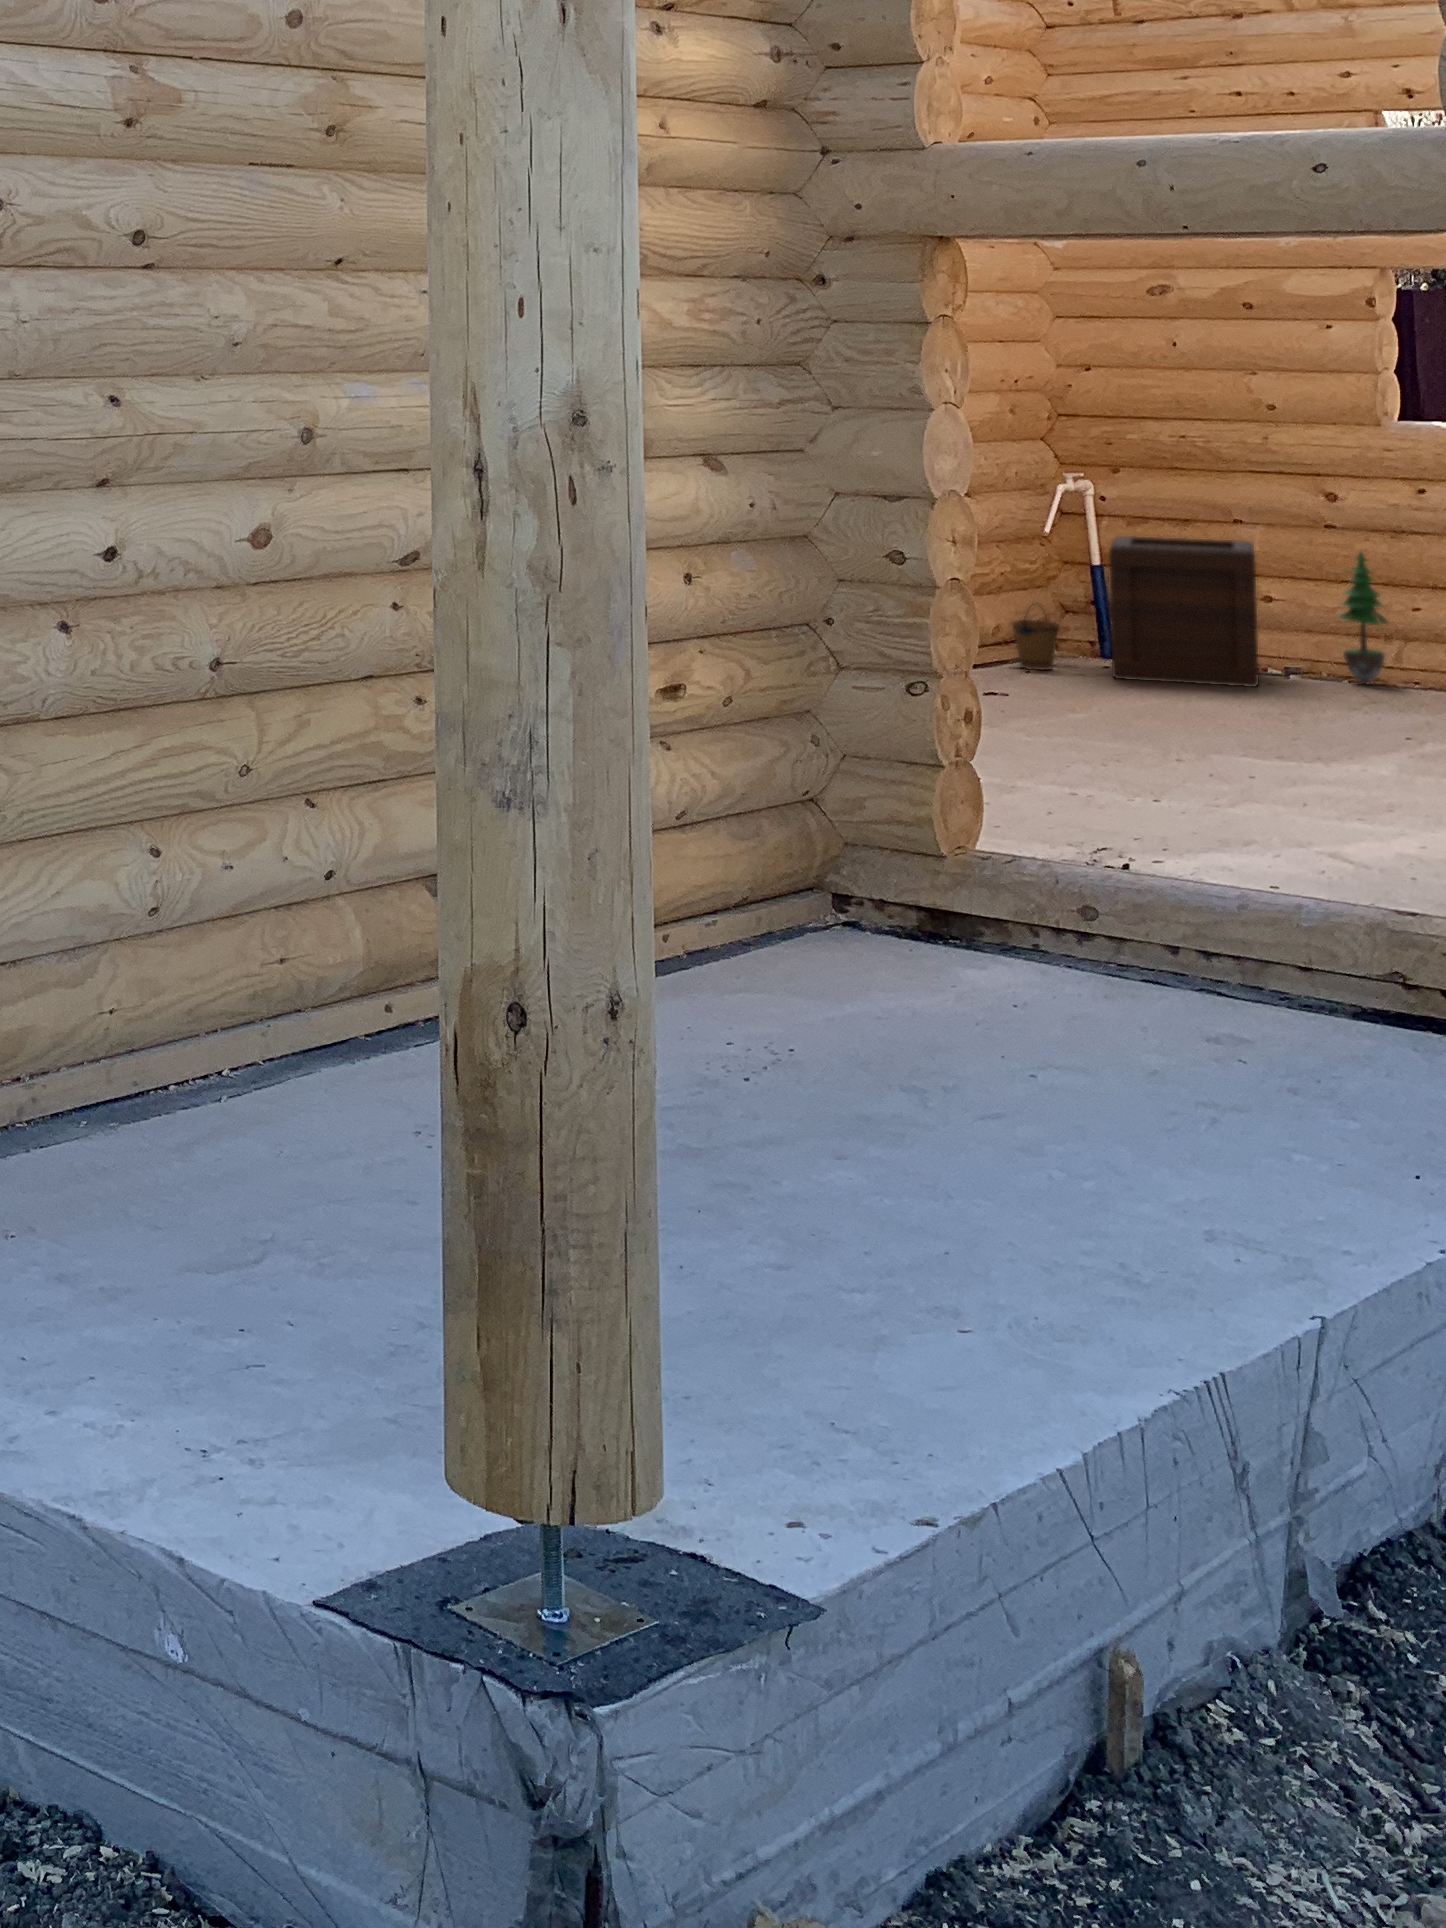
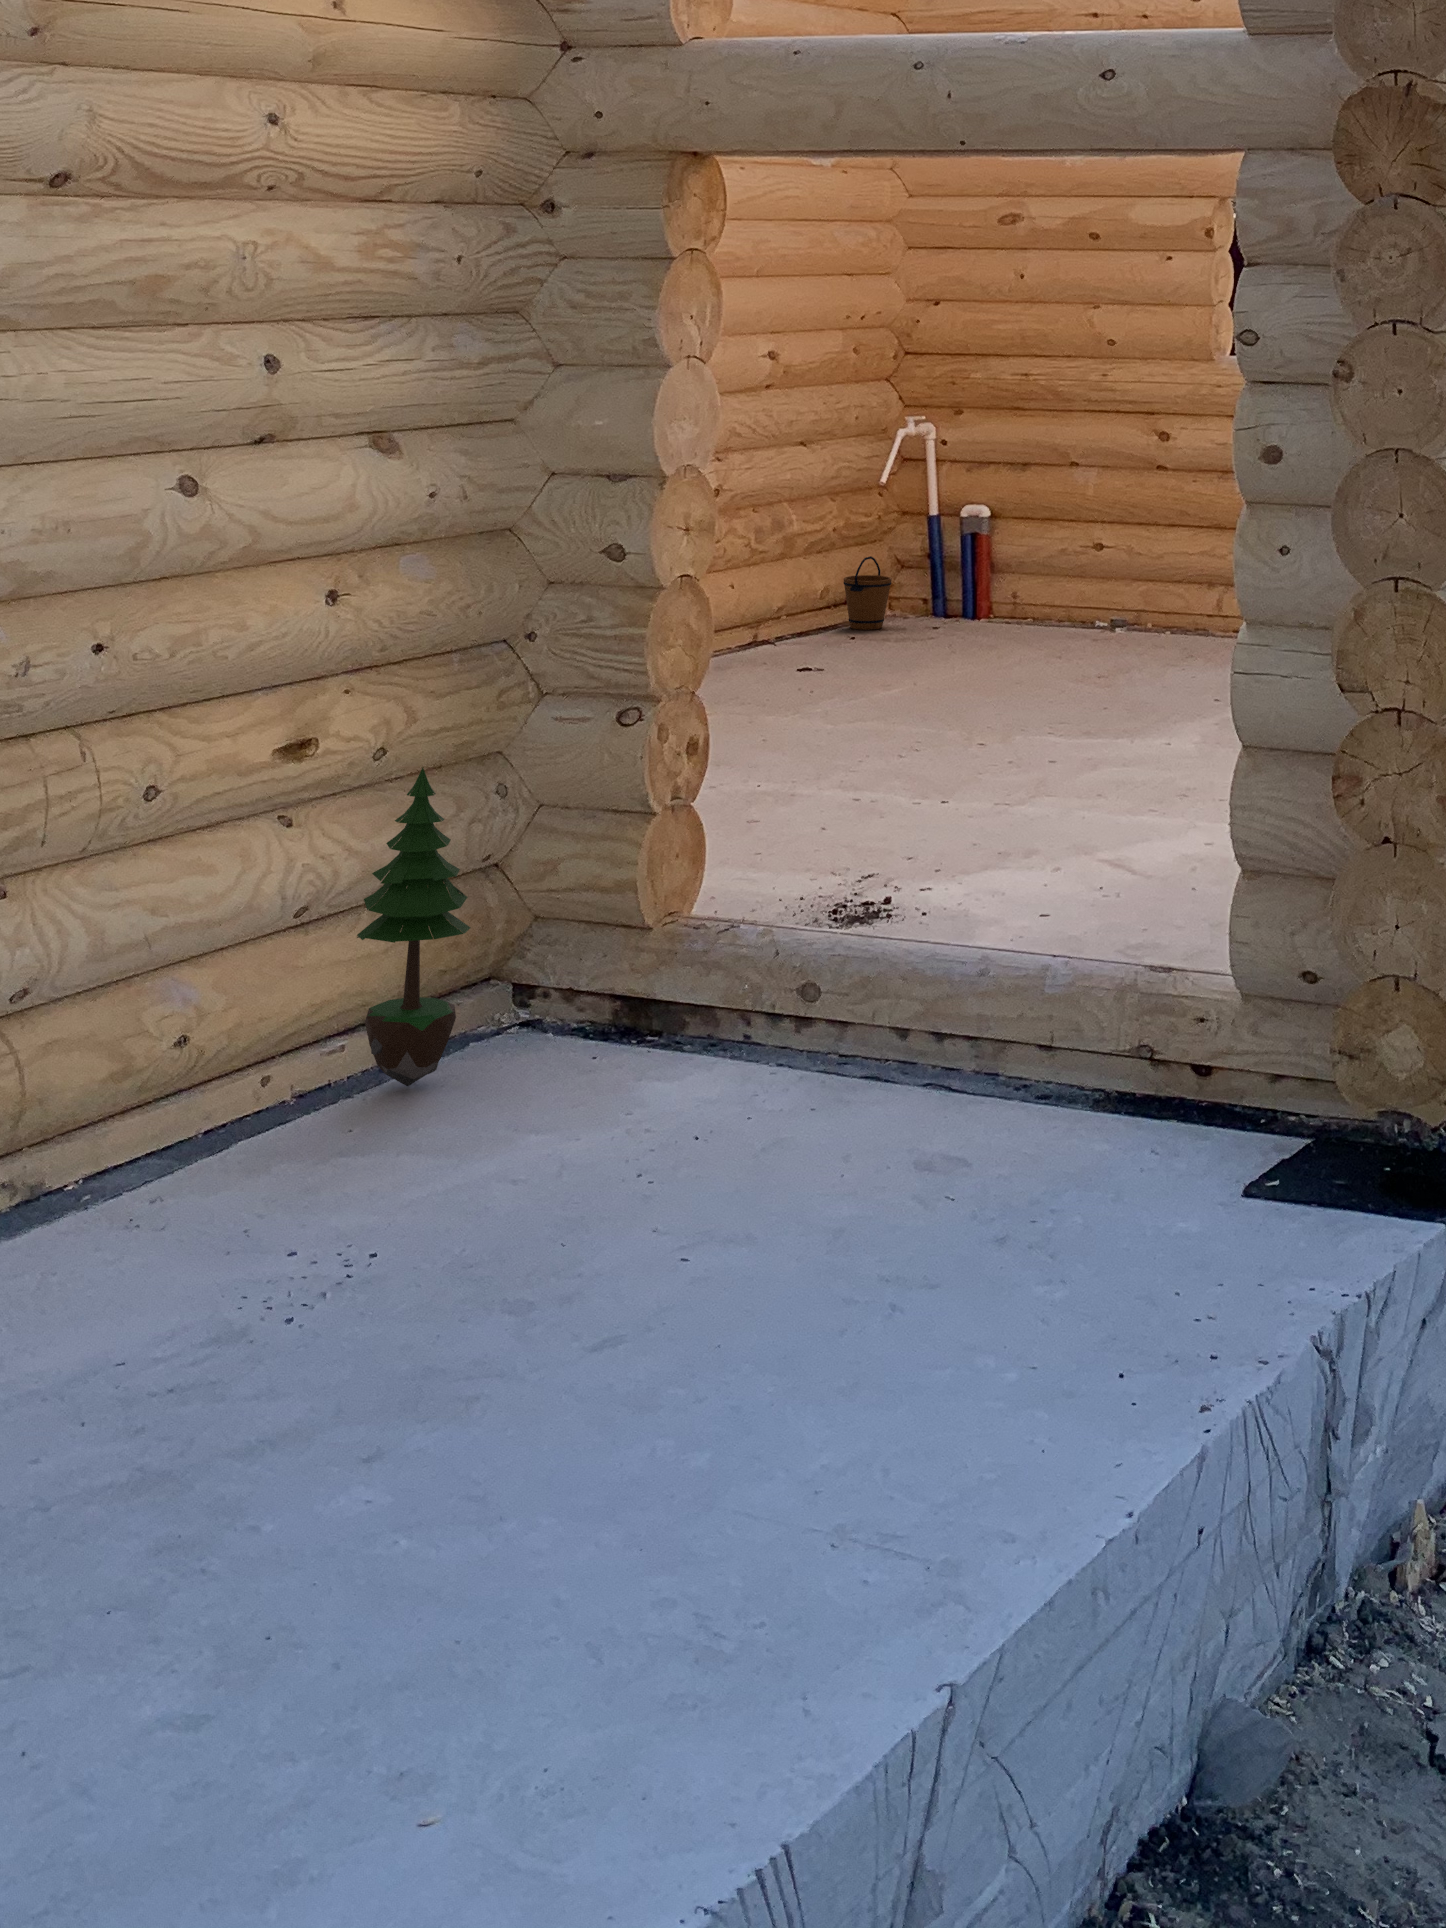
wooden crate: present [1109,536,1259,687] -> none [940,481,1085,639]
potted tree: present [1337,553,1388,683] -> present [357,768,471,1086]

